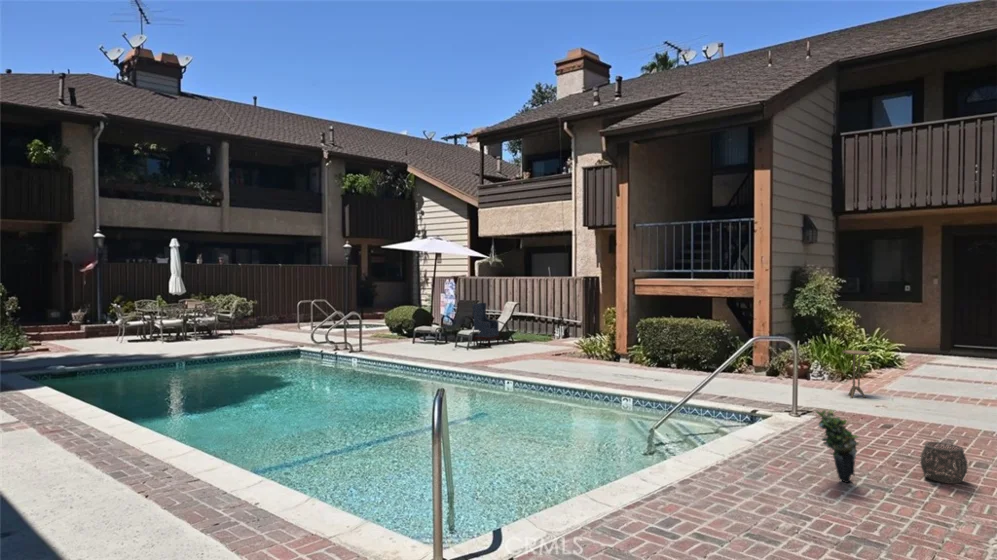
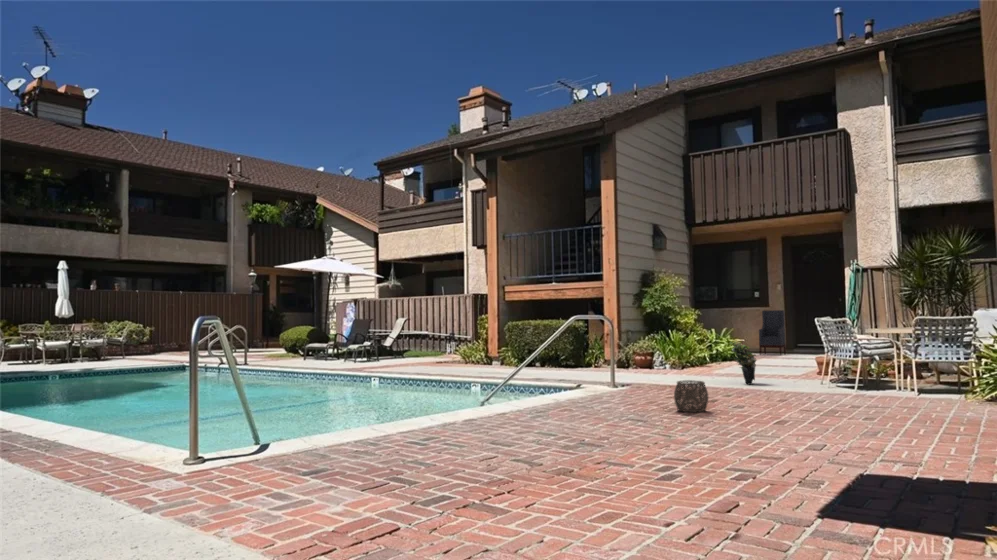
armchair: present [472,303,499,346] -> present [759,310,786,355]
side table: present [843,350,870,398] -> none [666,334,689,376]
potted plant: present [816,410,859,483] -> present [730,341,756,385]

